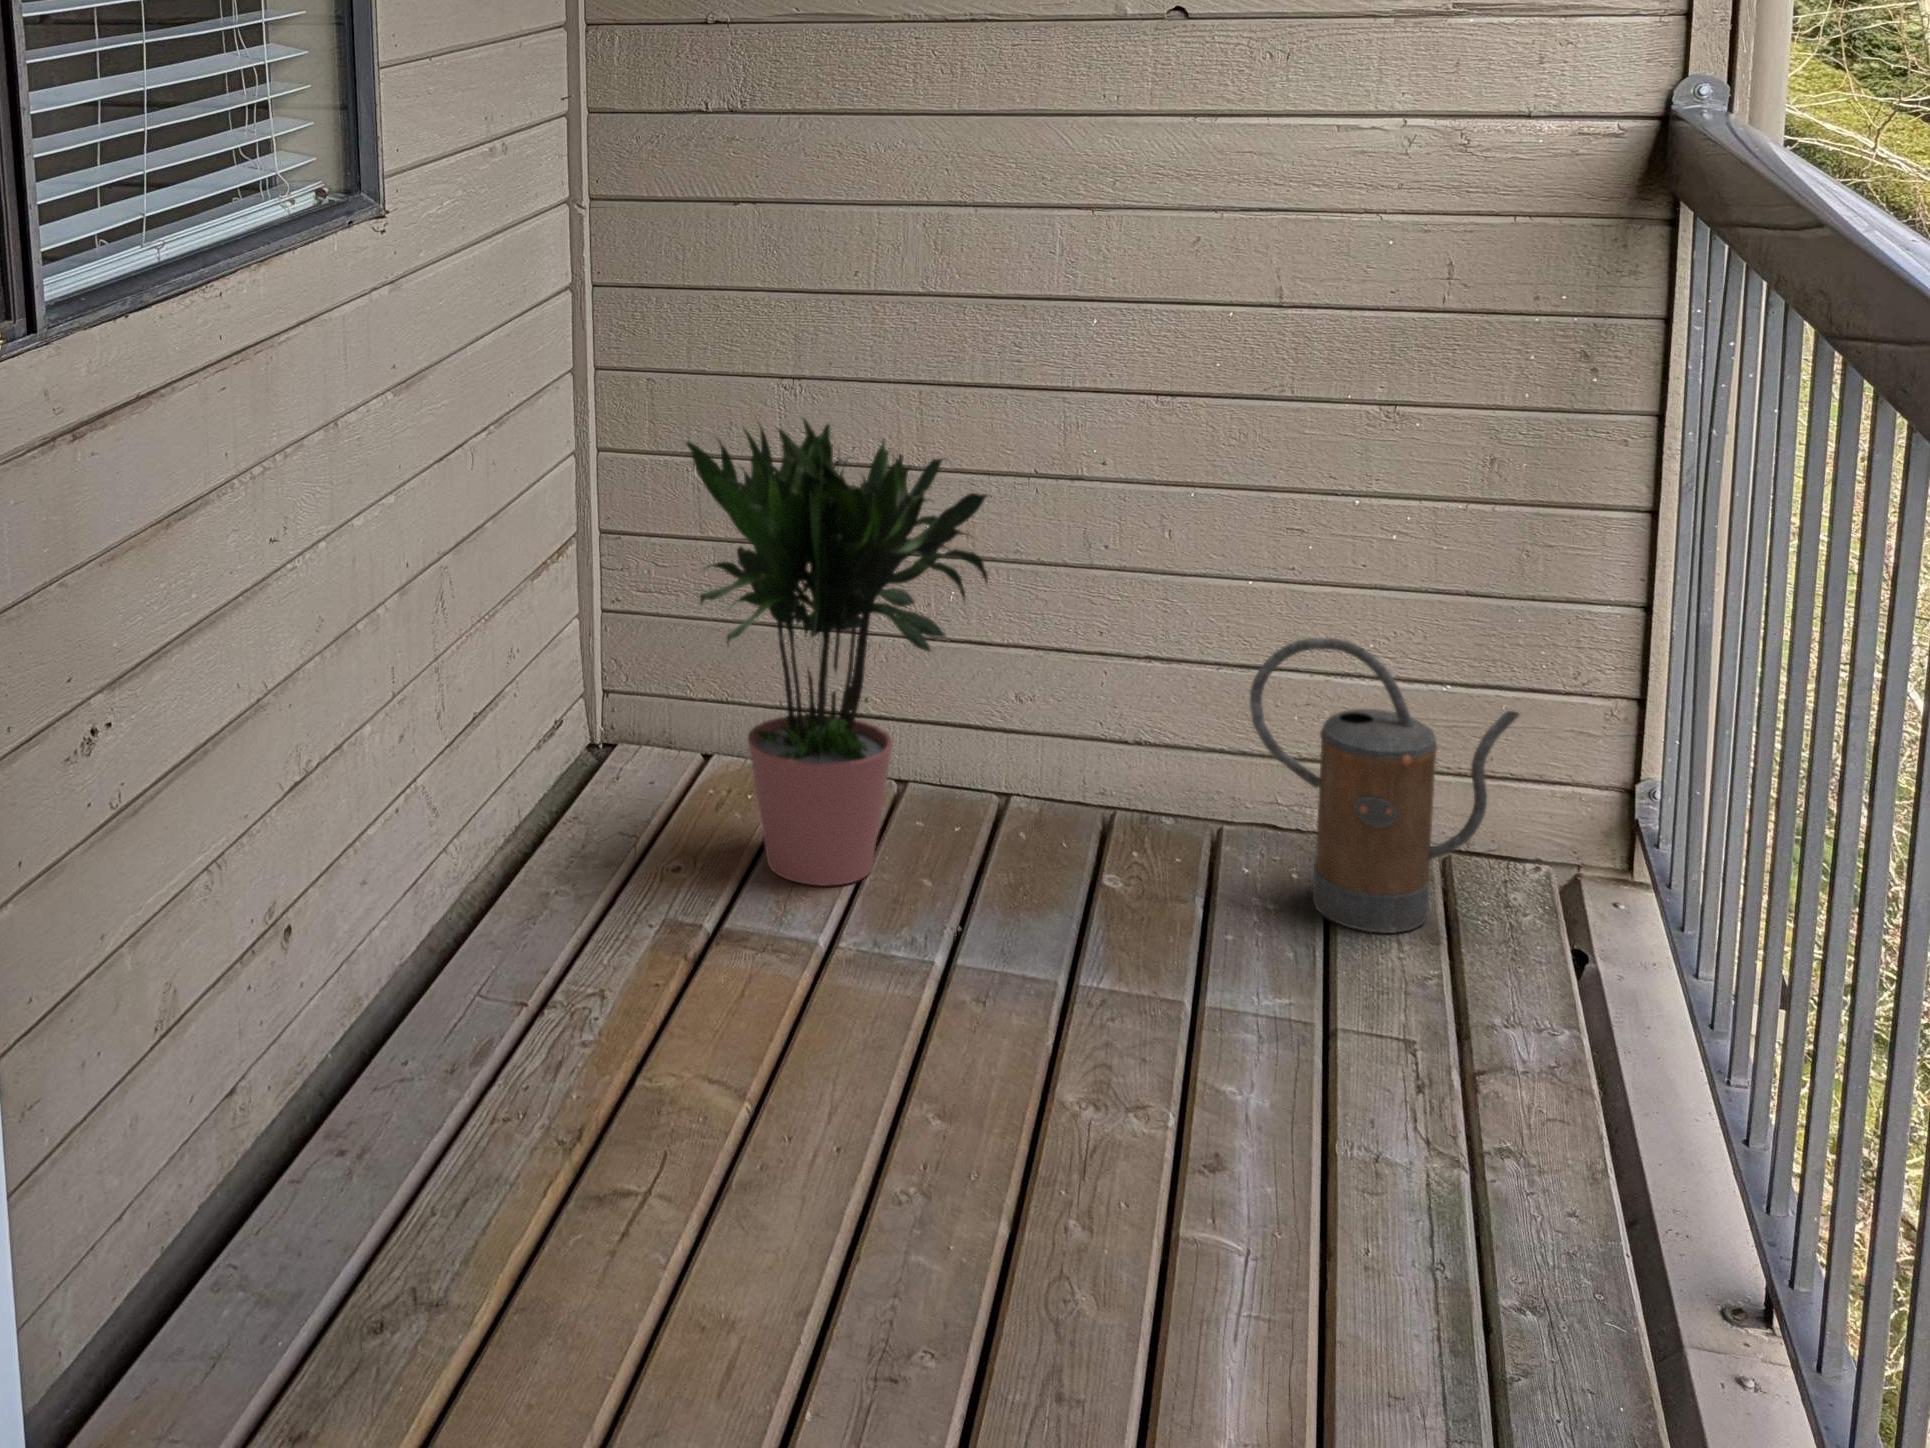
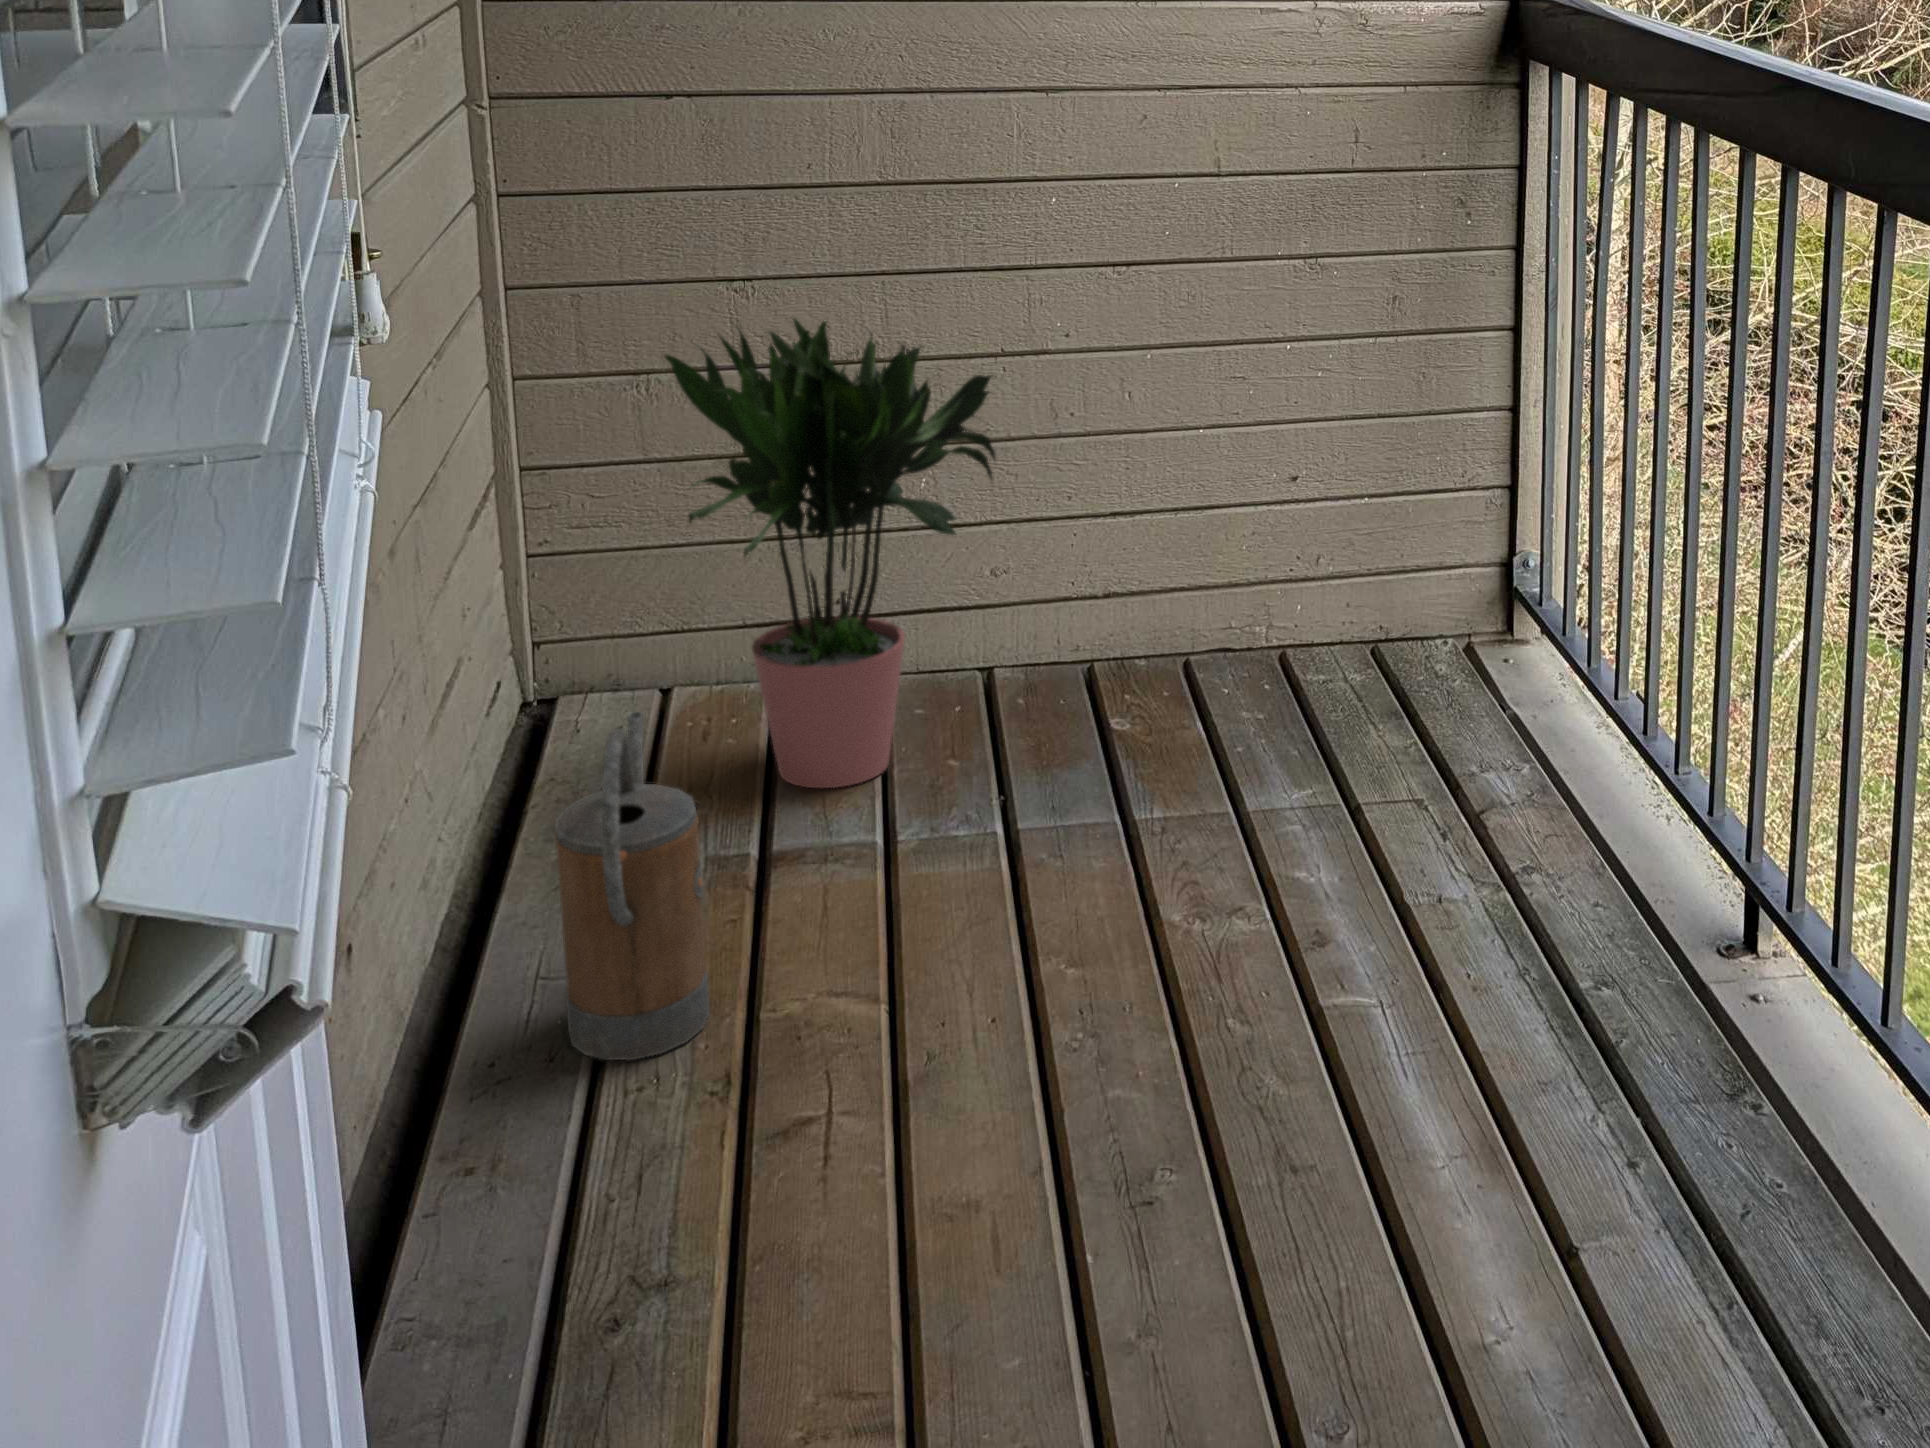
watering can: present [1250,638,1519,933] -> present [554,712,710,1060]

